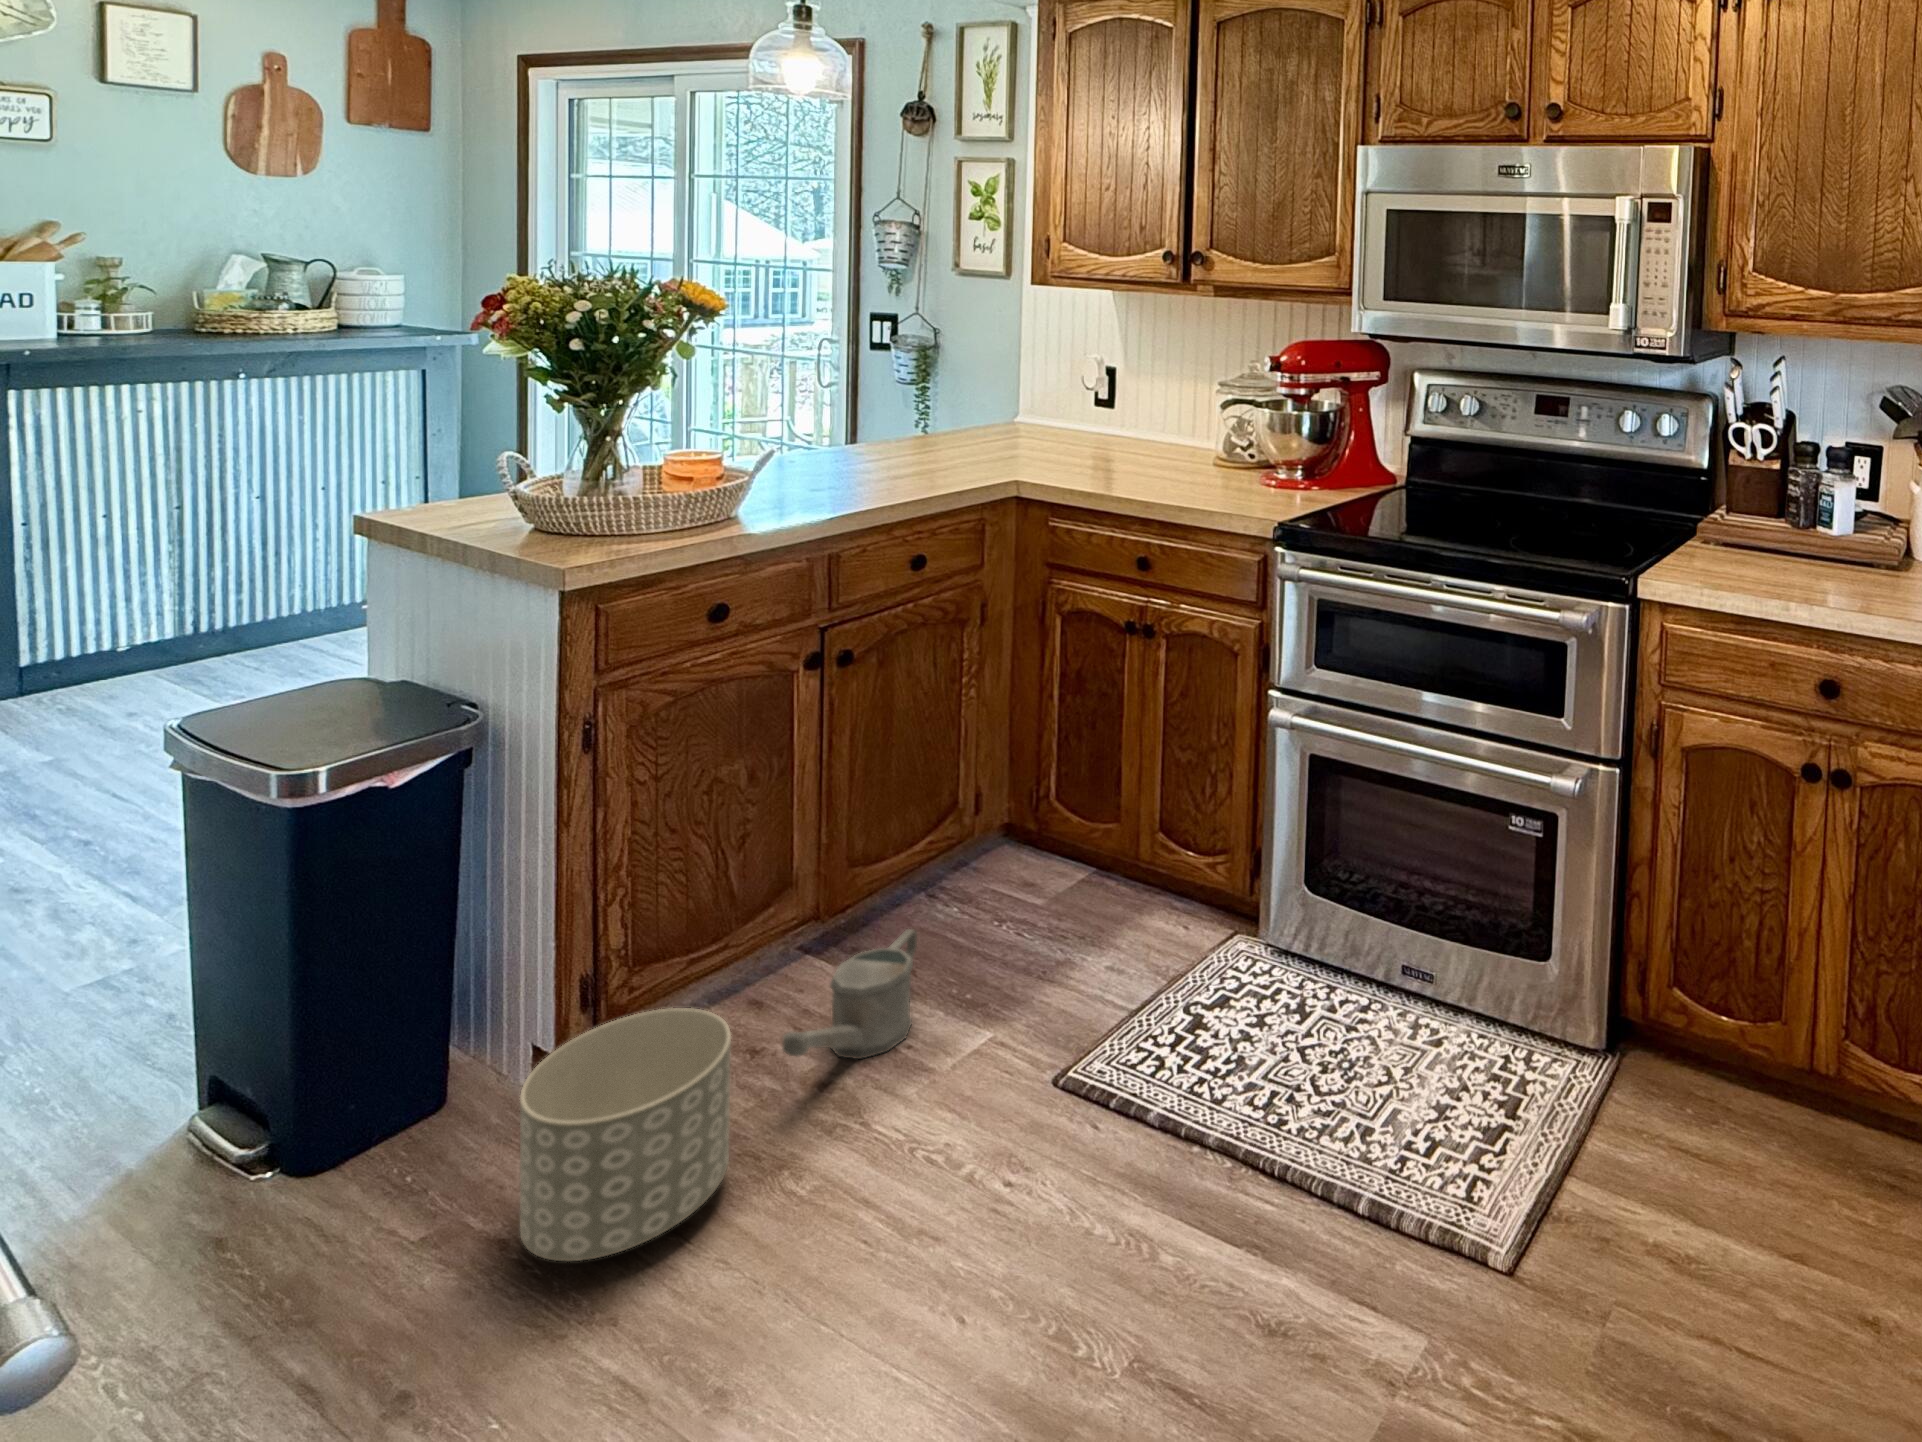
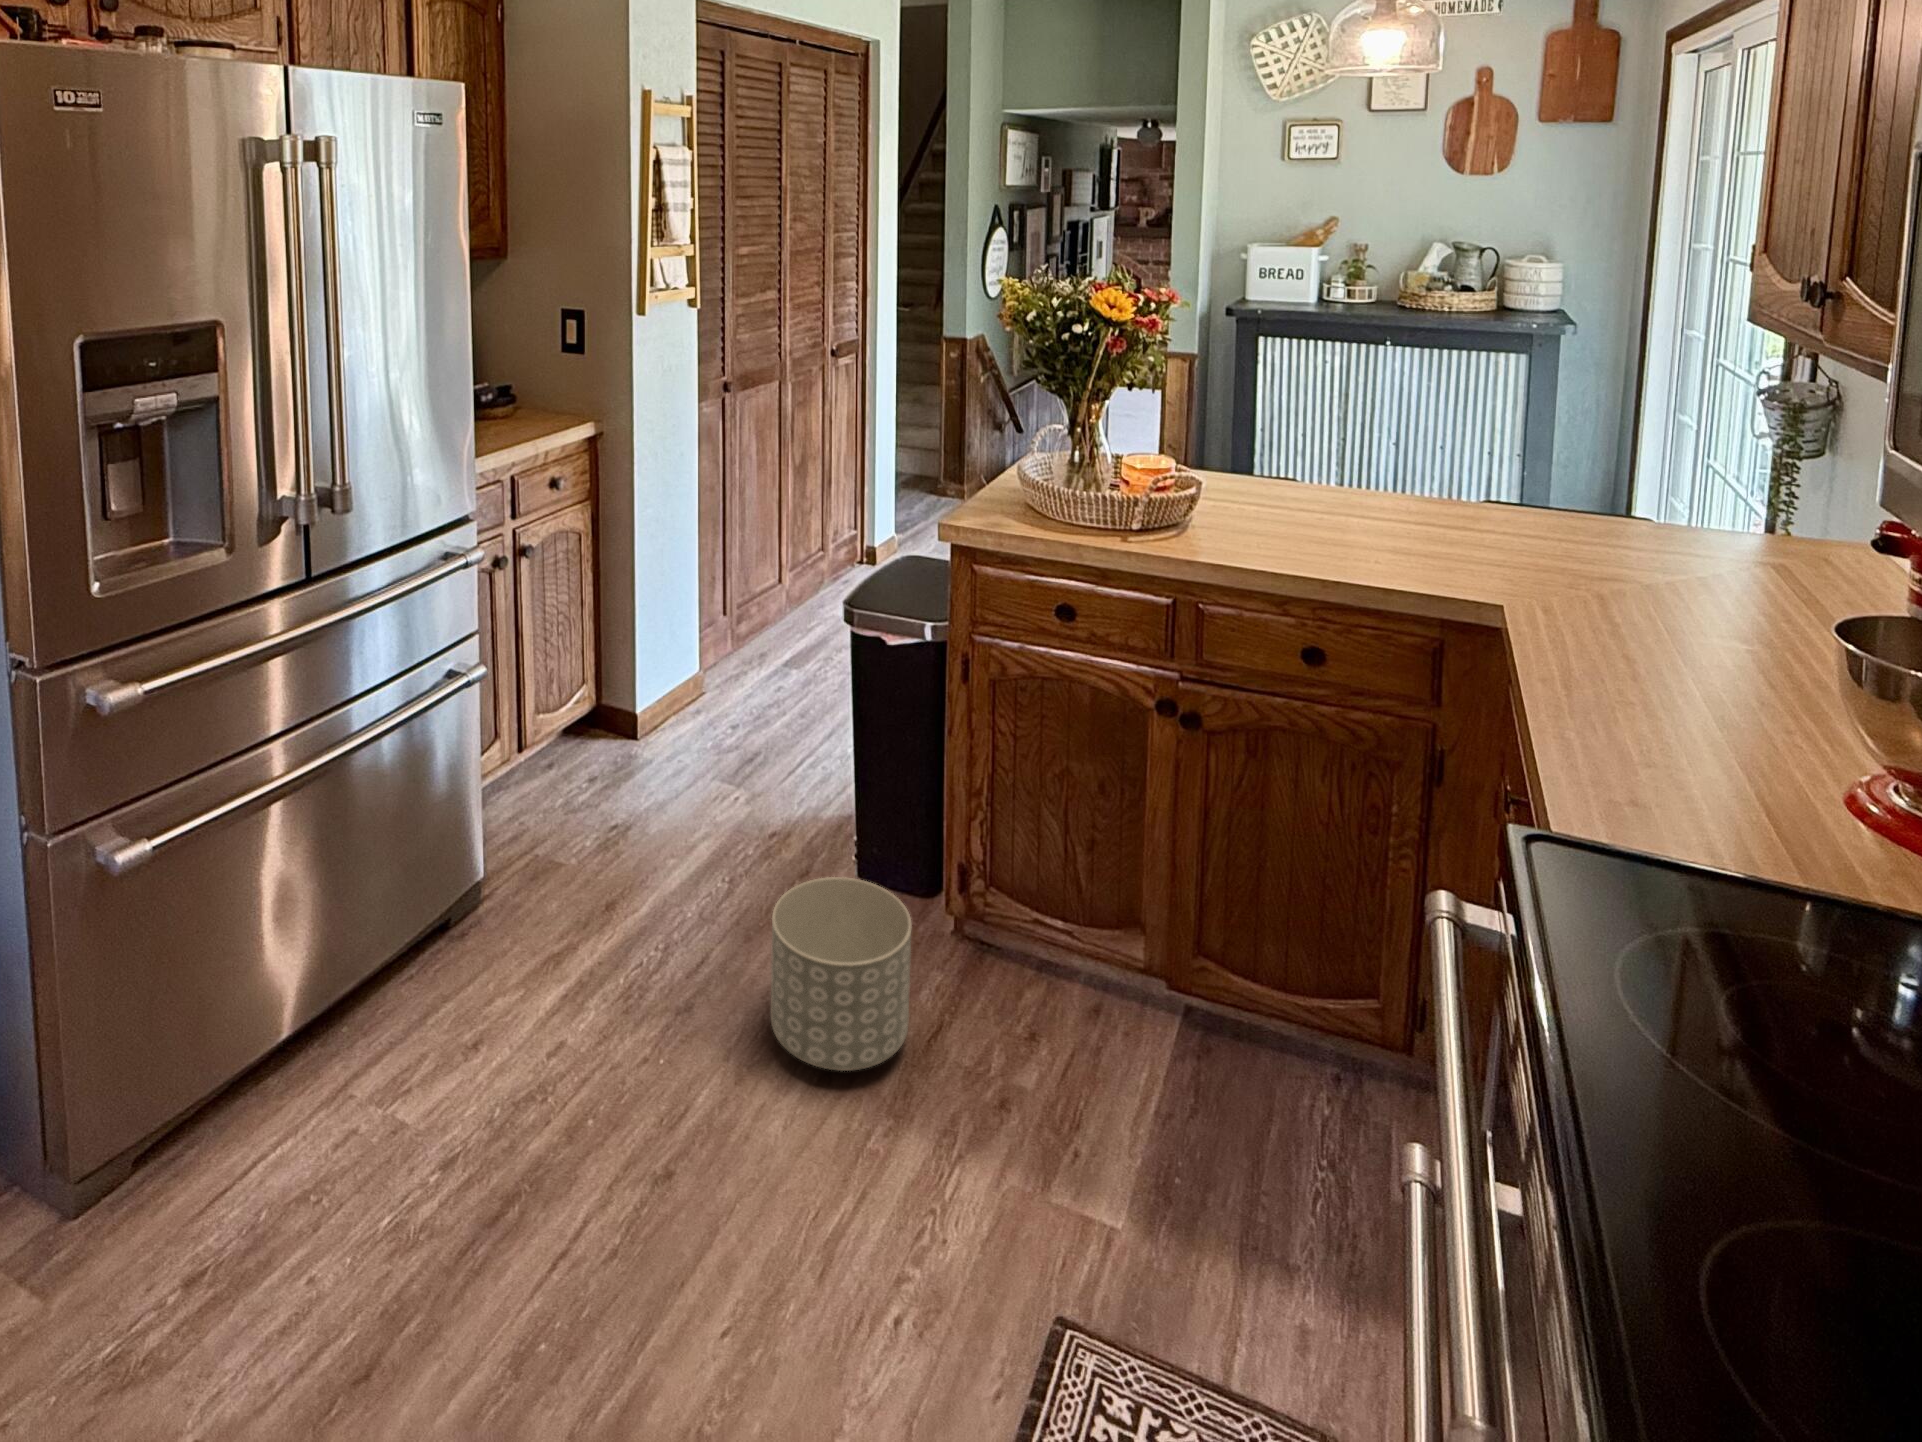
watering can: present [782,929,917,1059] -> none [958,1014,1172,1145]

